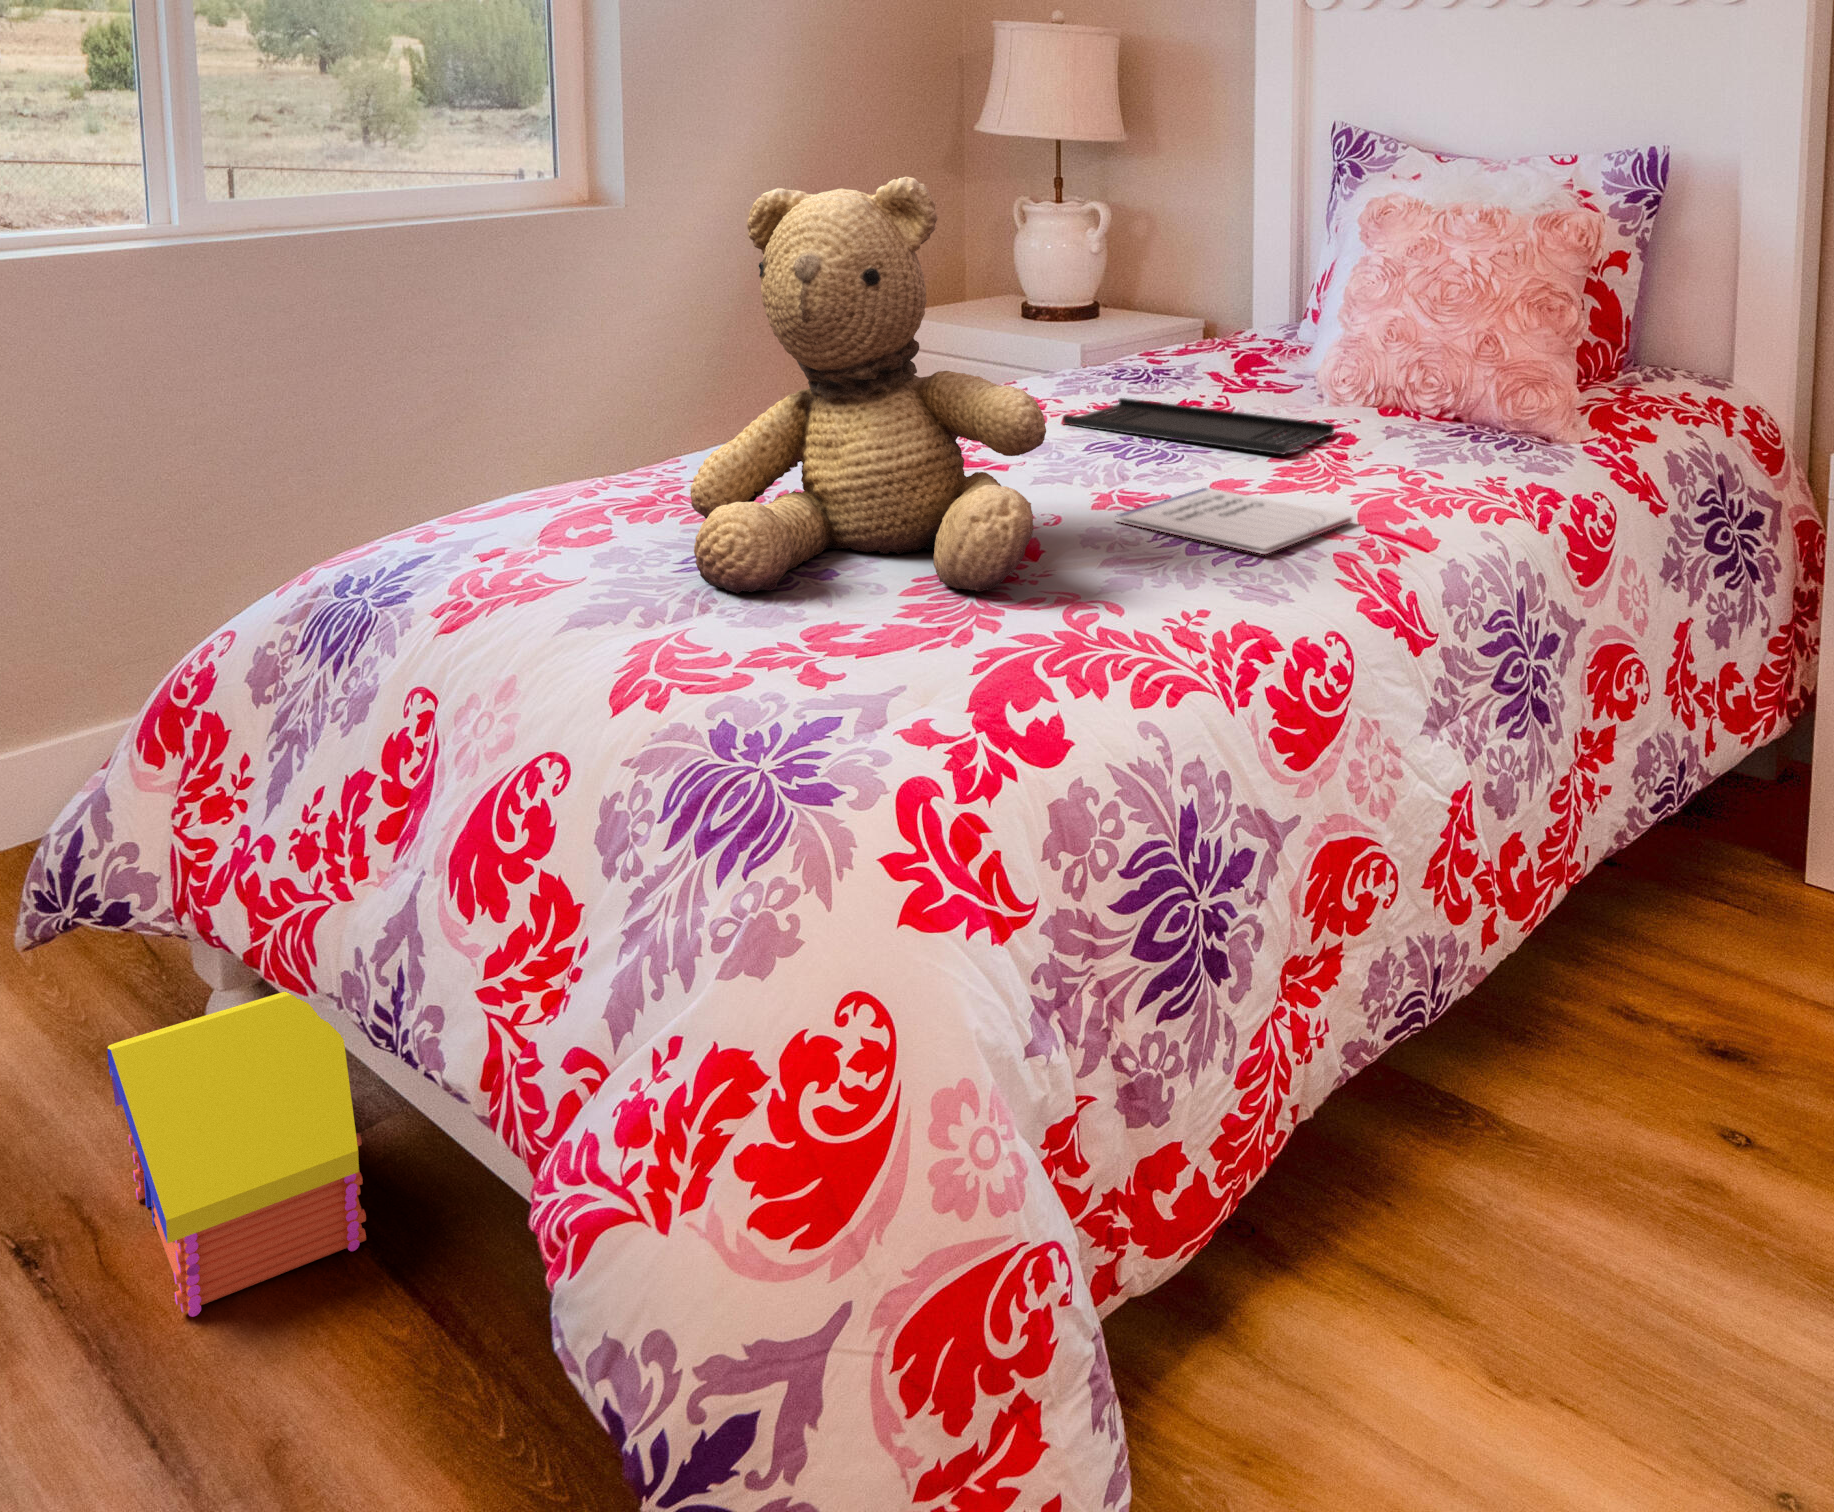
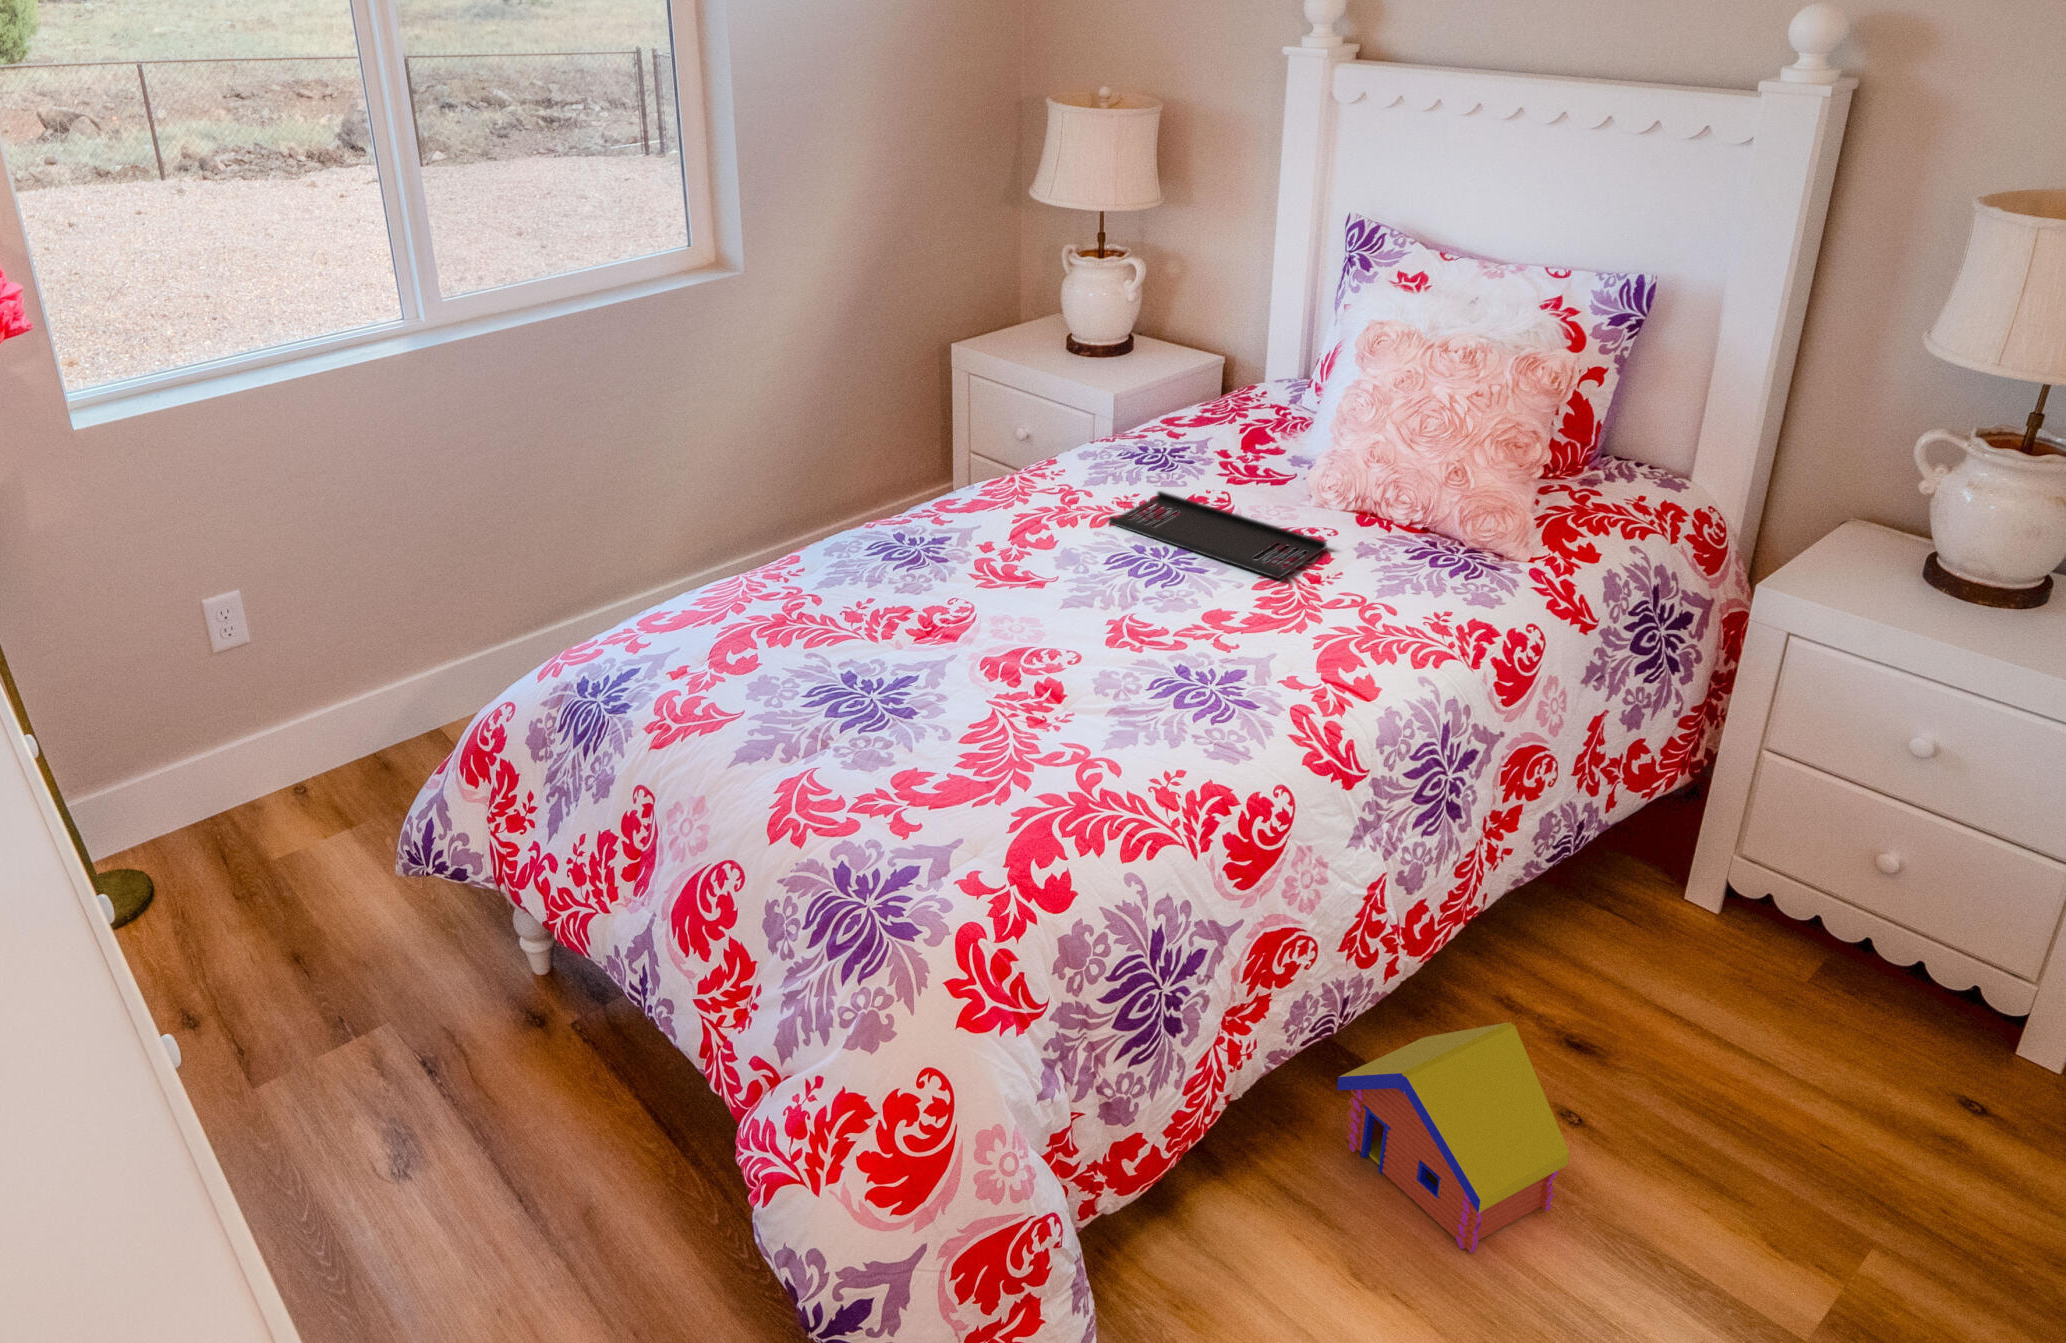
teddy bear: present [690,177,1046,593] -> none [823,423,1081,744]
notebook: present [1116,488,1352,554] -> none [1134,620,1317,711]
toy house: present [107,992,366,1317] -> present [1337,1022,1570,1253]

